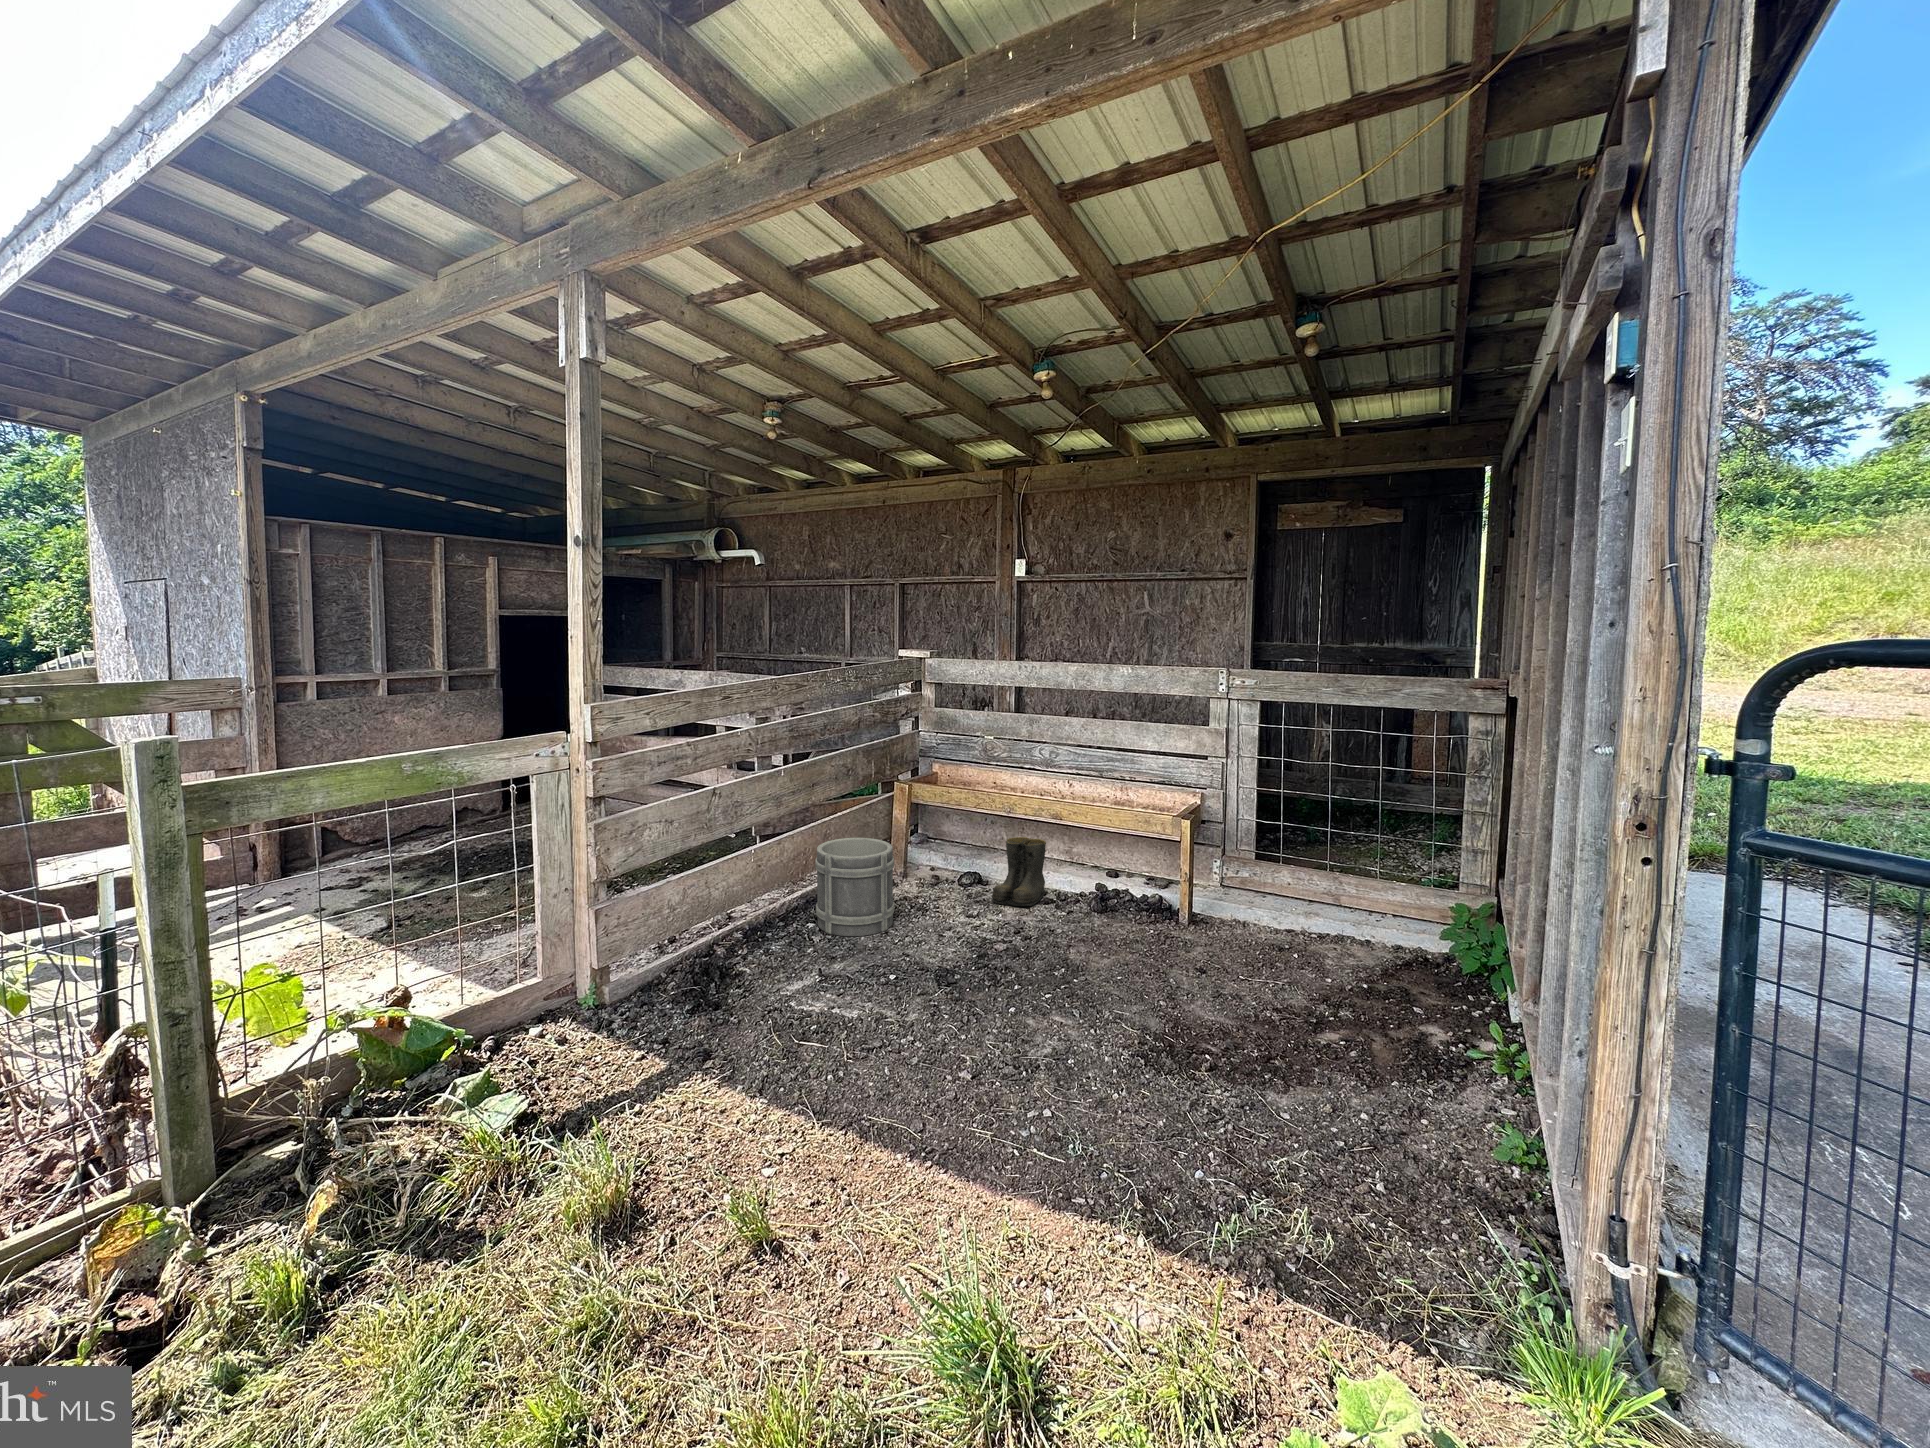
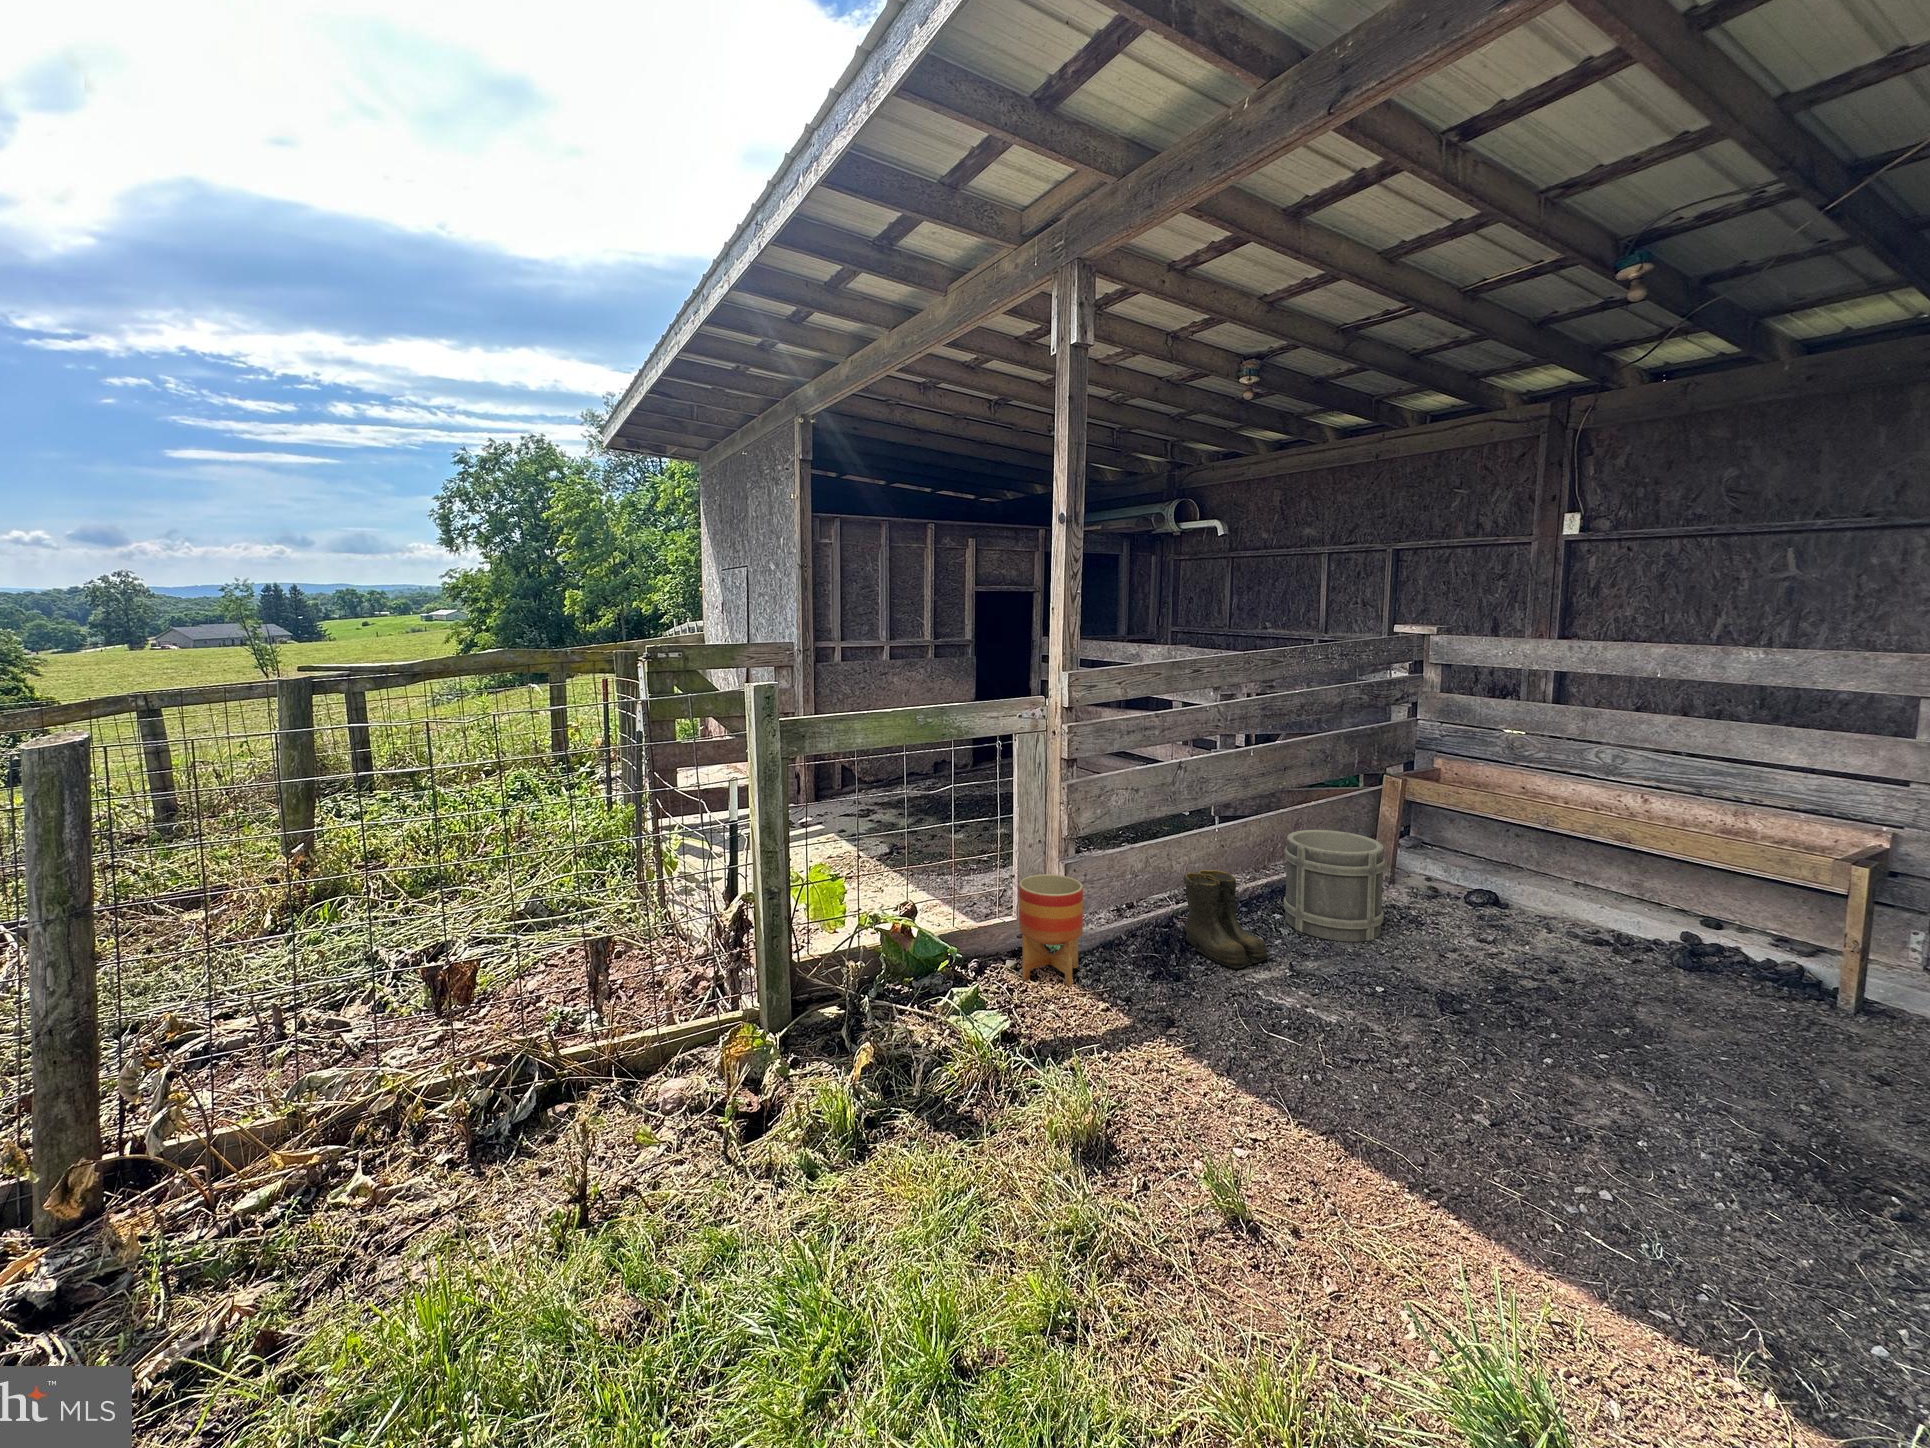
boots: present [992,837,1046,906] -> present [1184,870,1271,969]
planter: none [546,921,620,1044] -> present [1019,874,1083,986]

